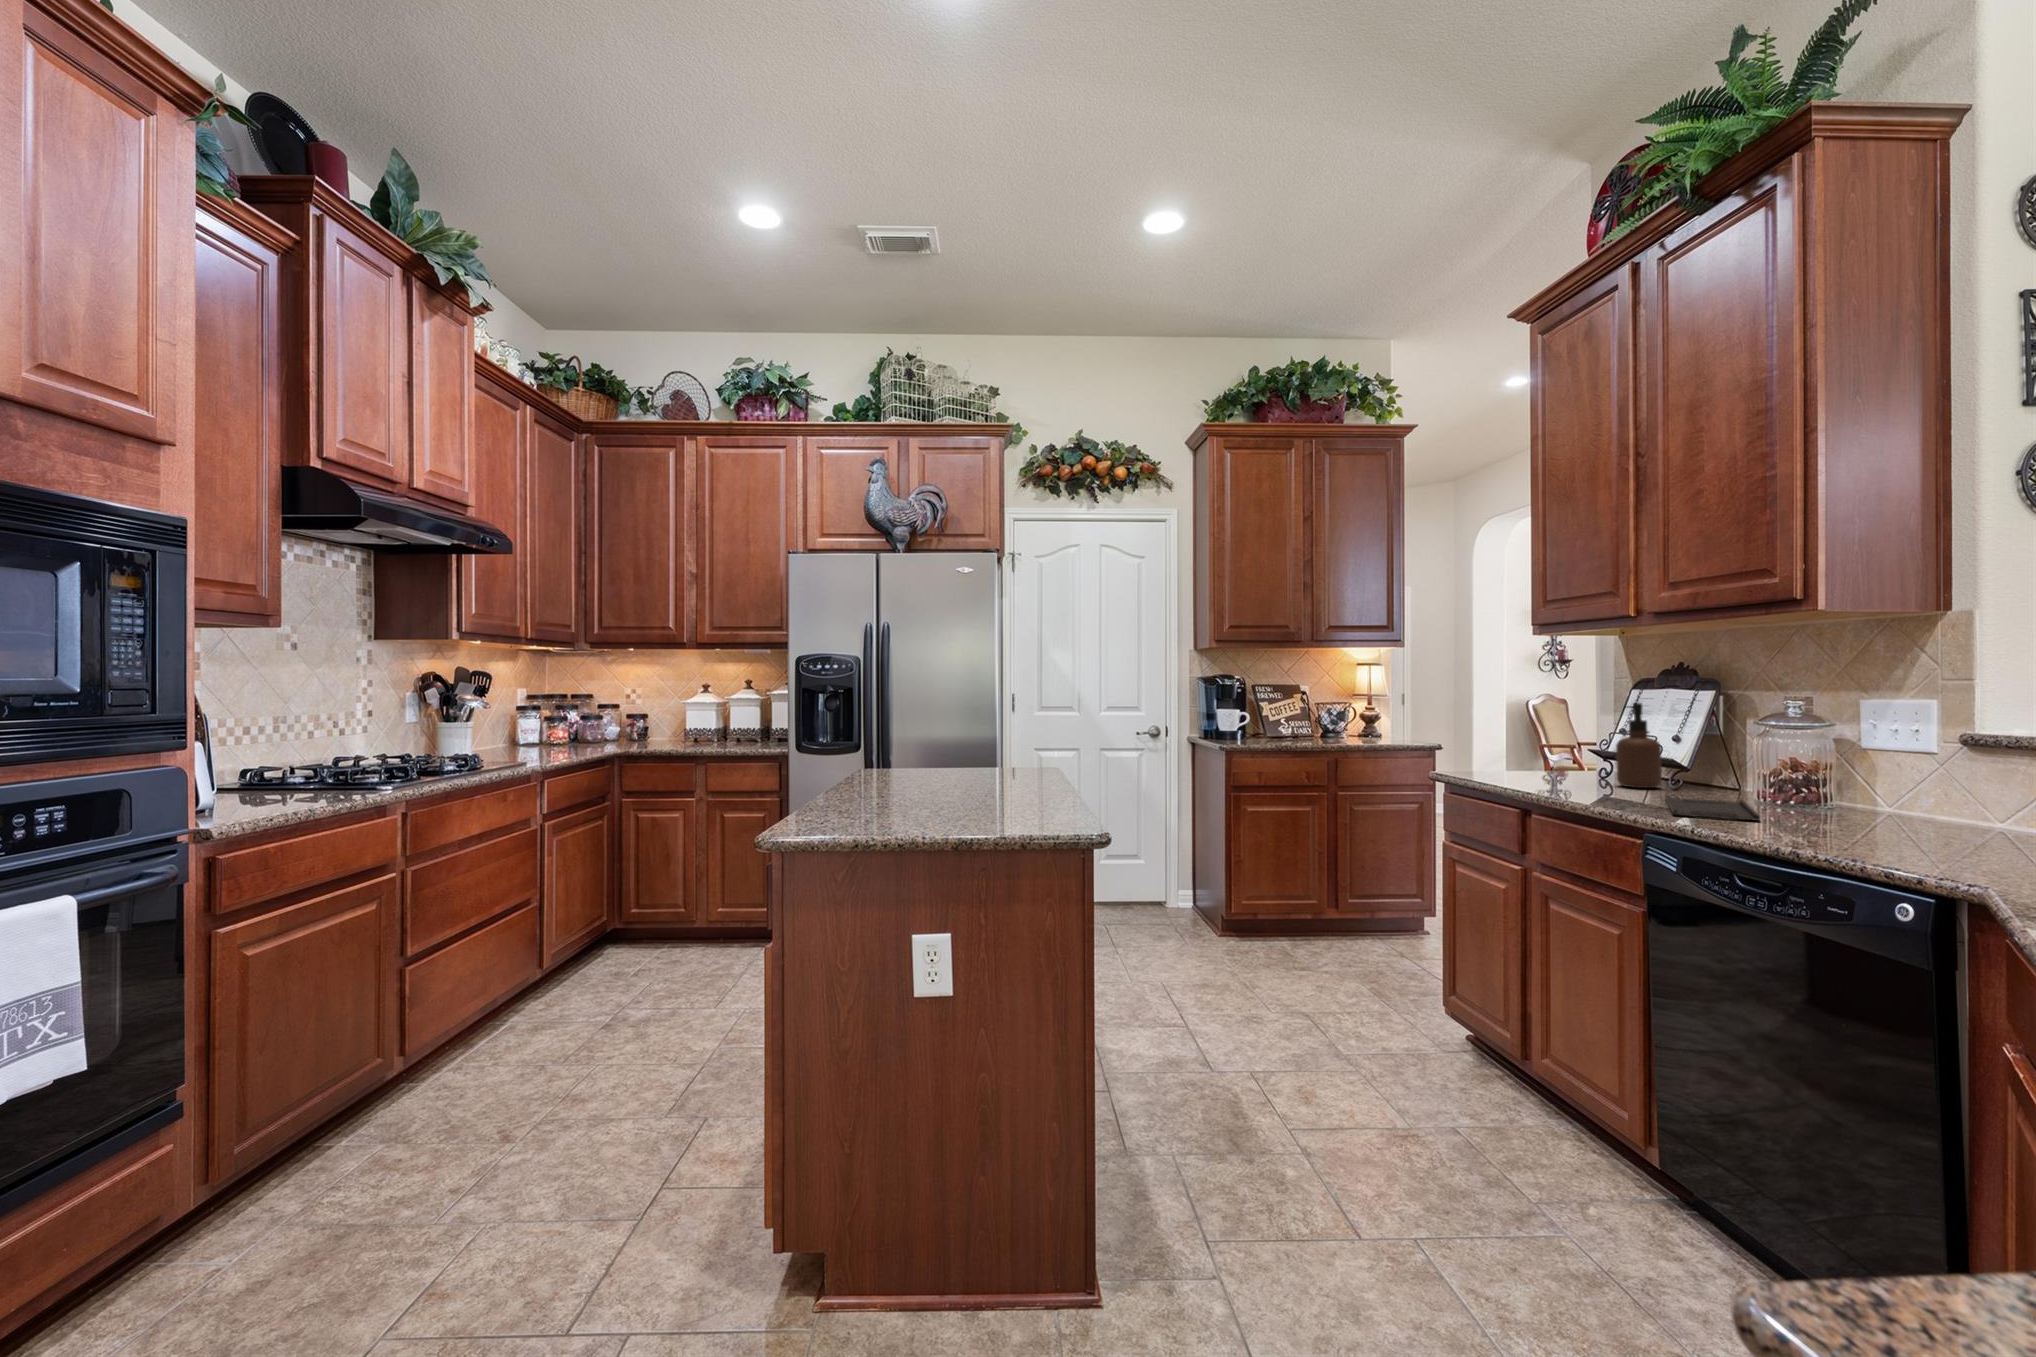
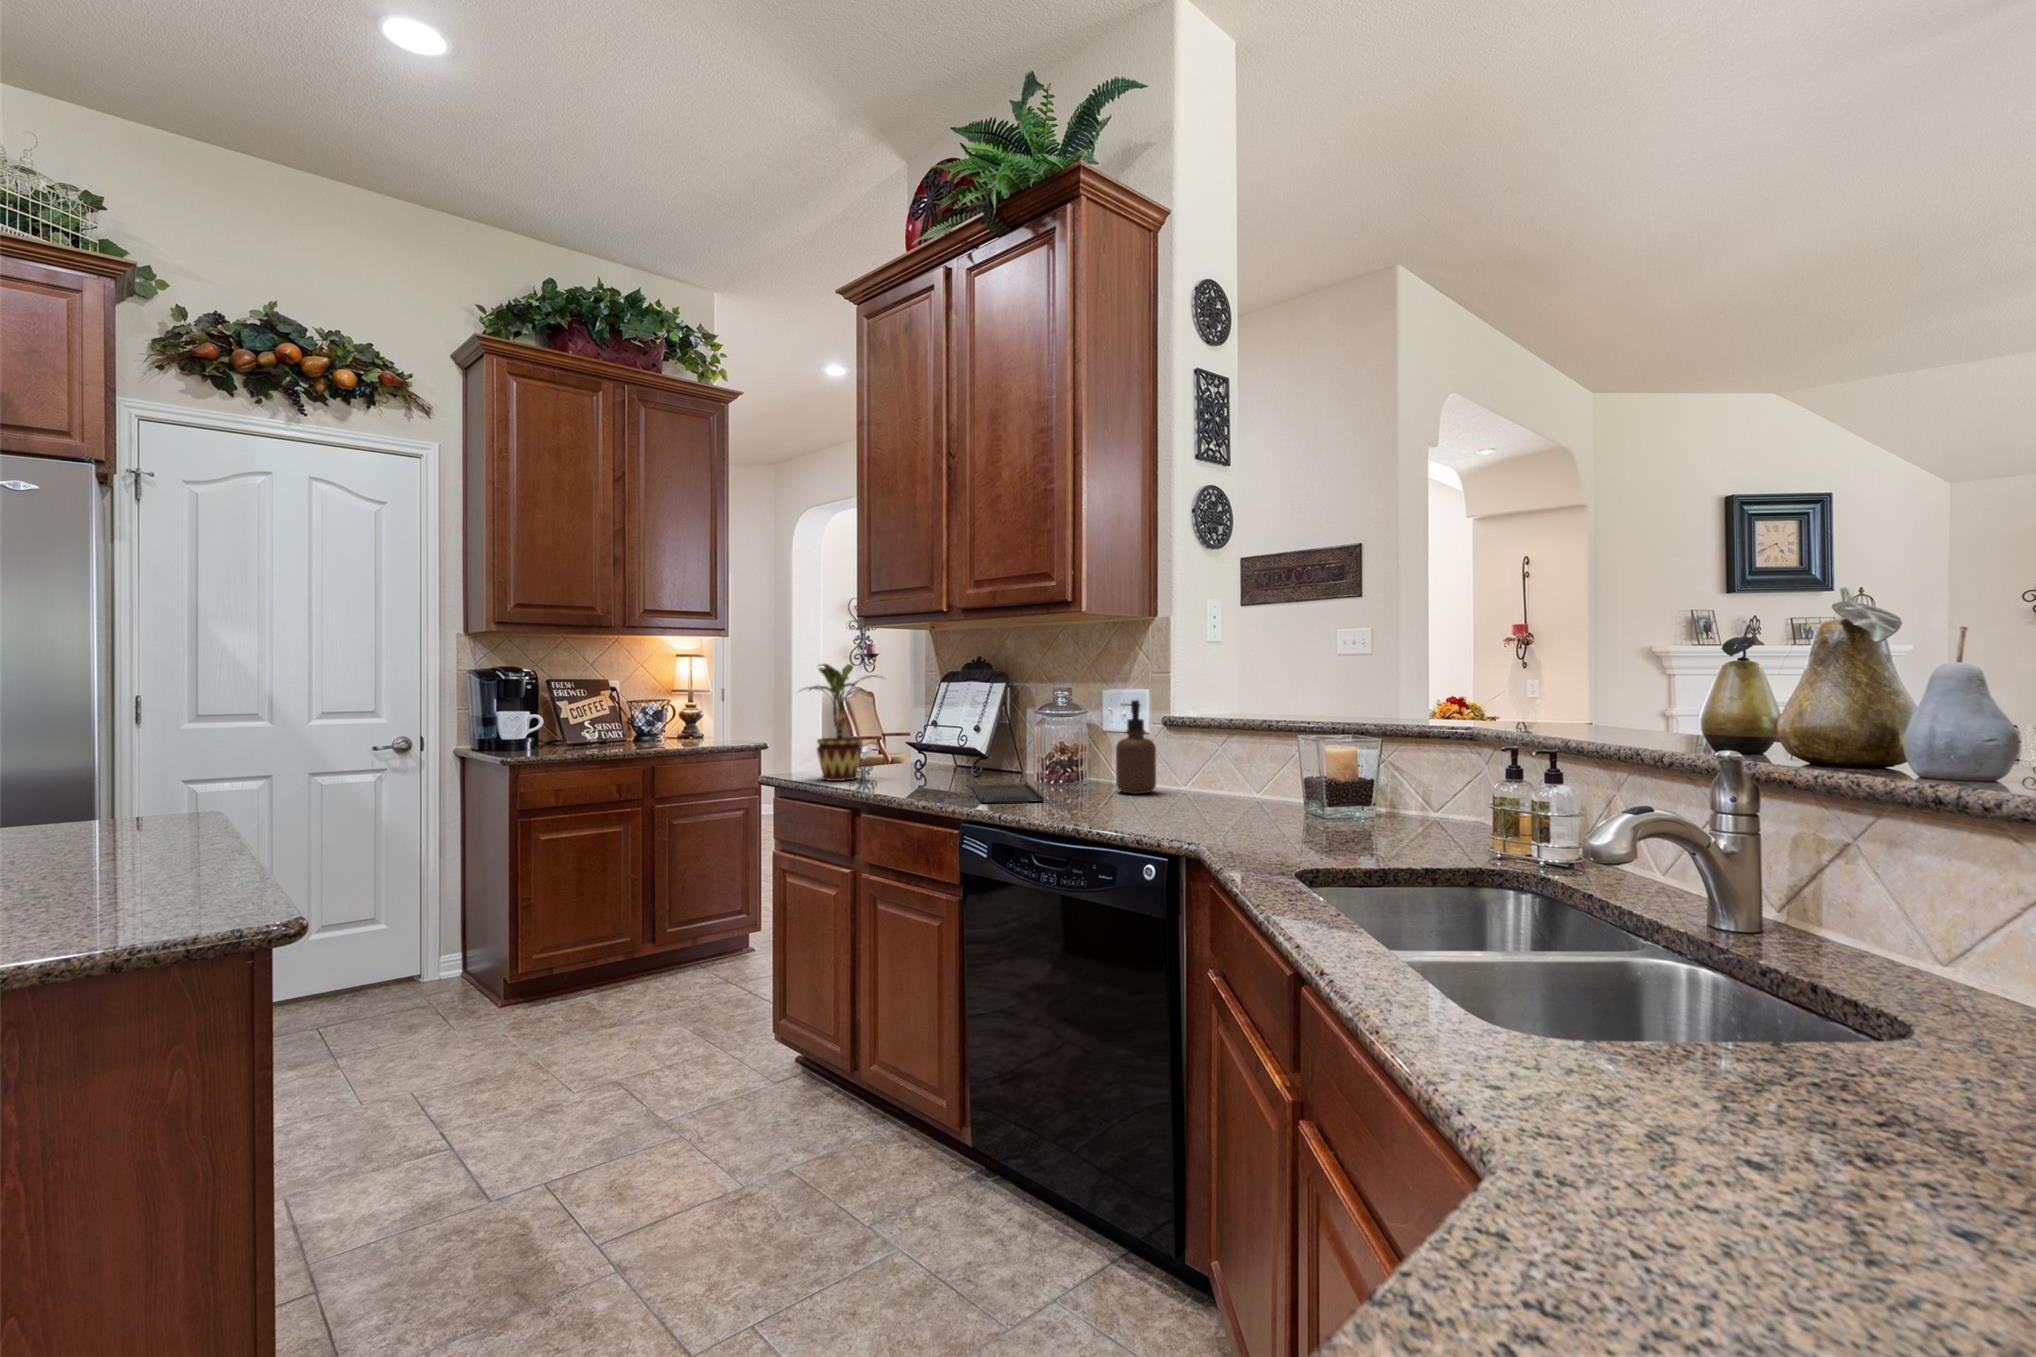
potted plant: none [1466,671,1564,782] -> present [808,664,880,781]
soap dispenser: present [1616,703,1662,788] -> present [1116,700,1156,794]

